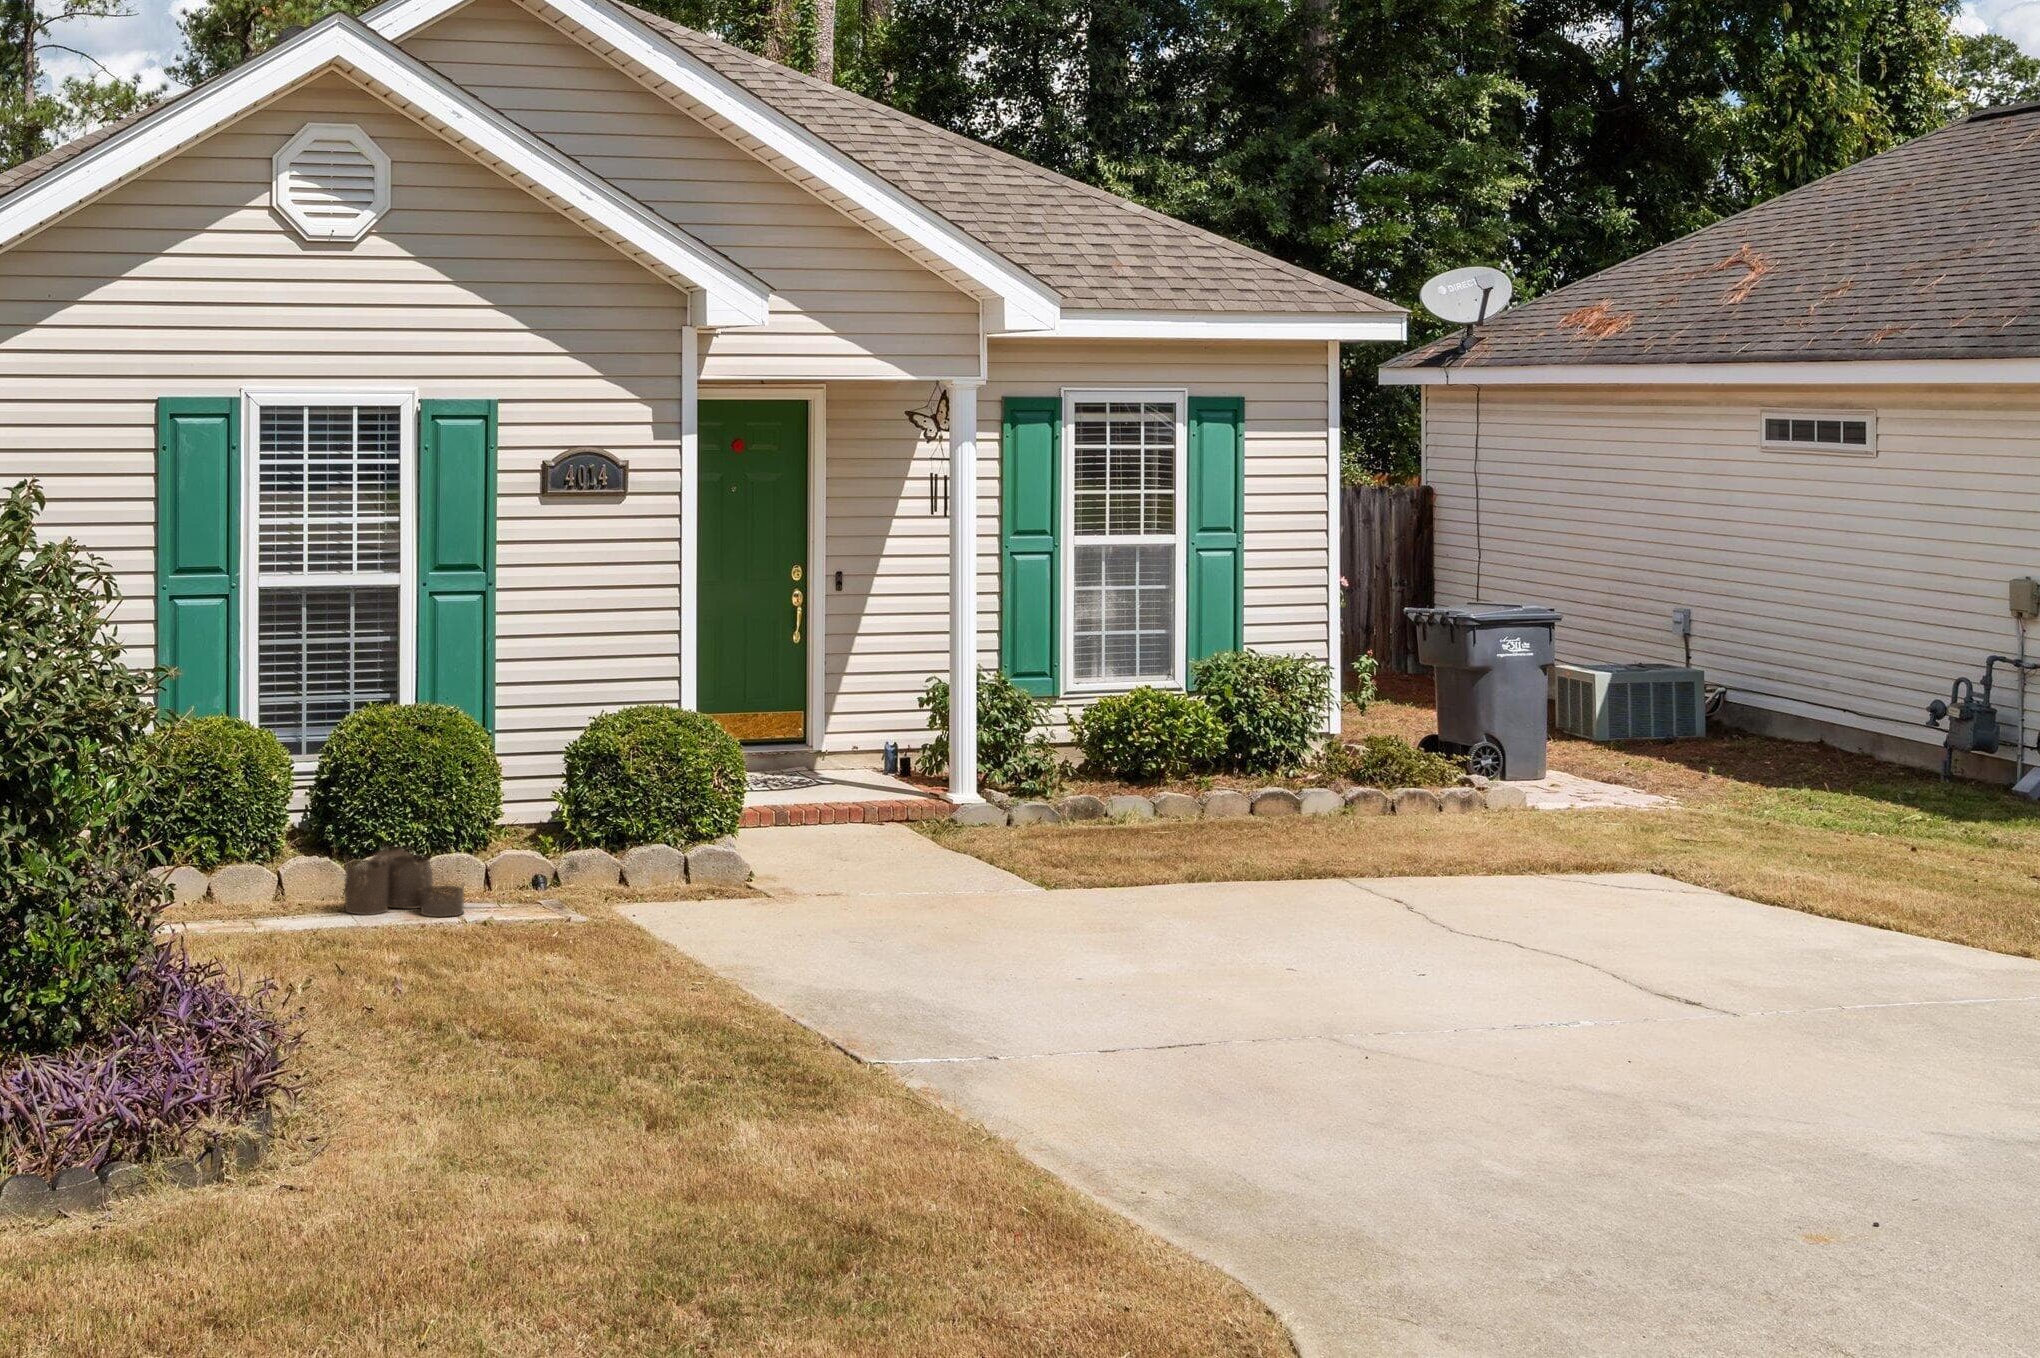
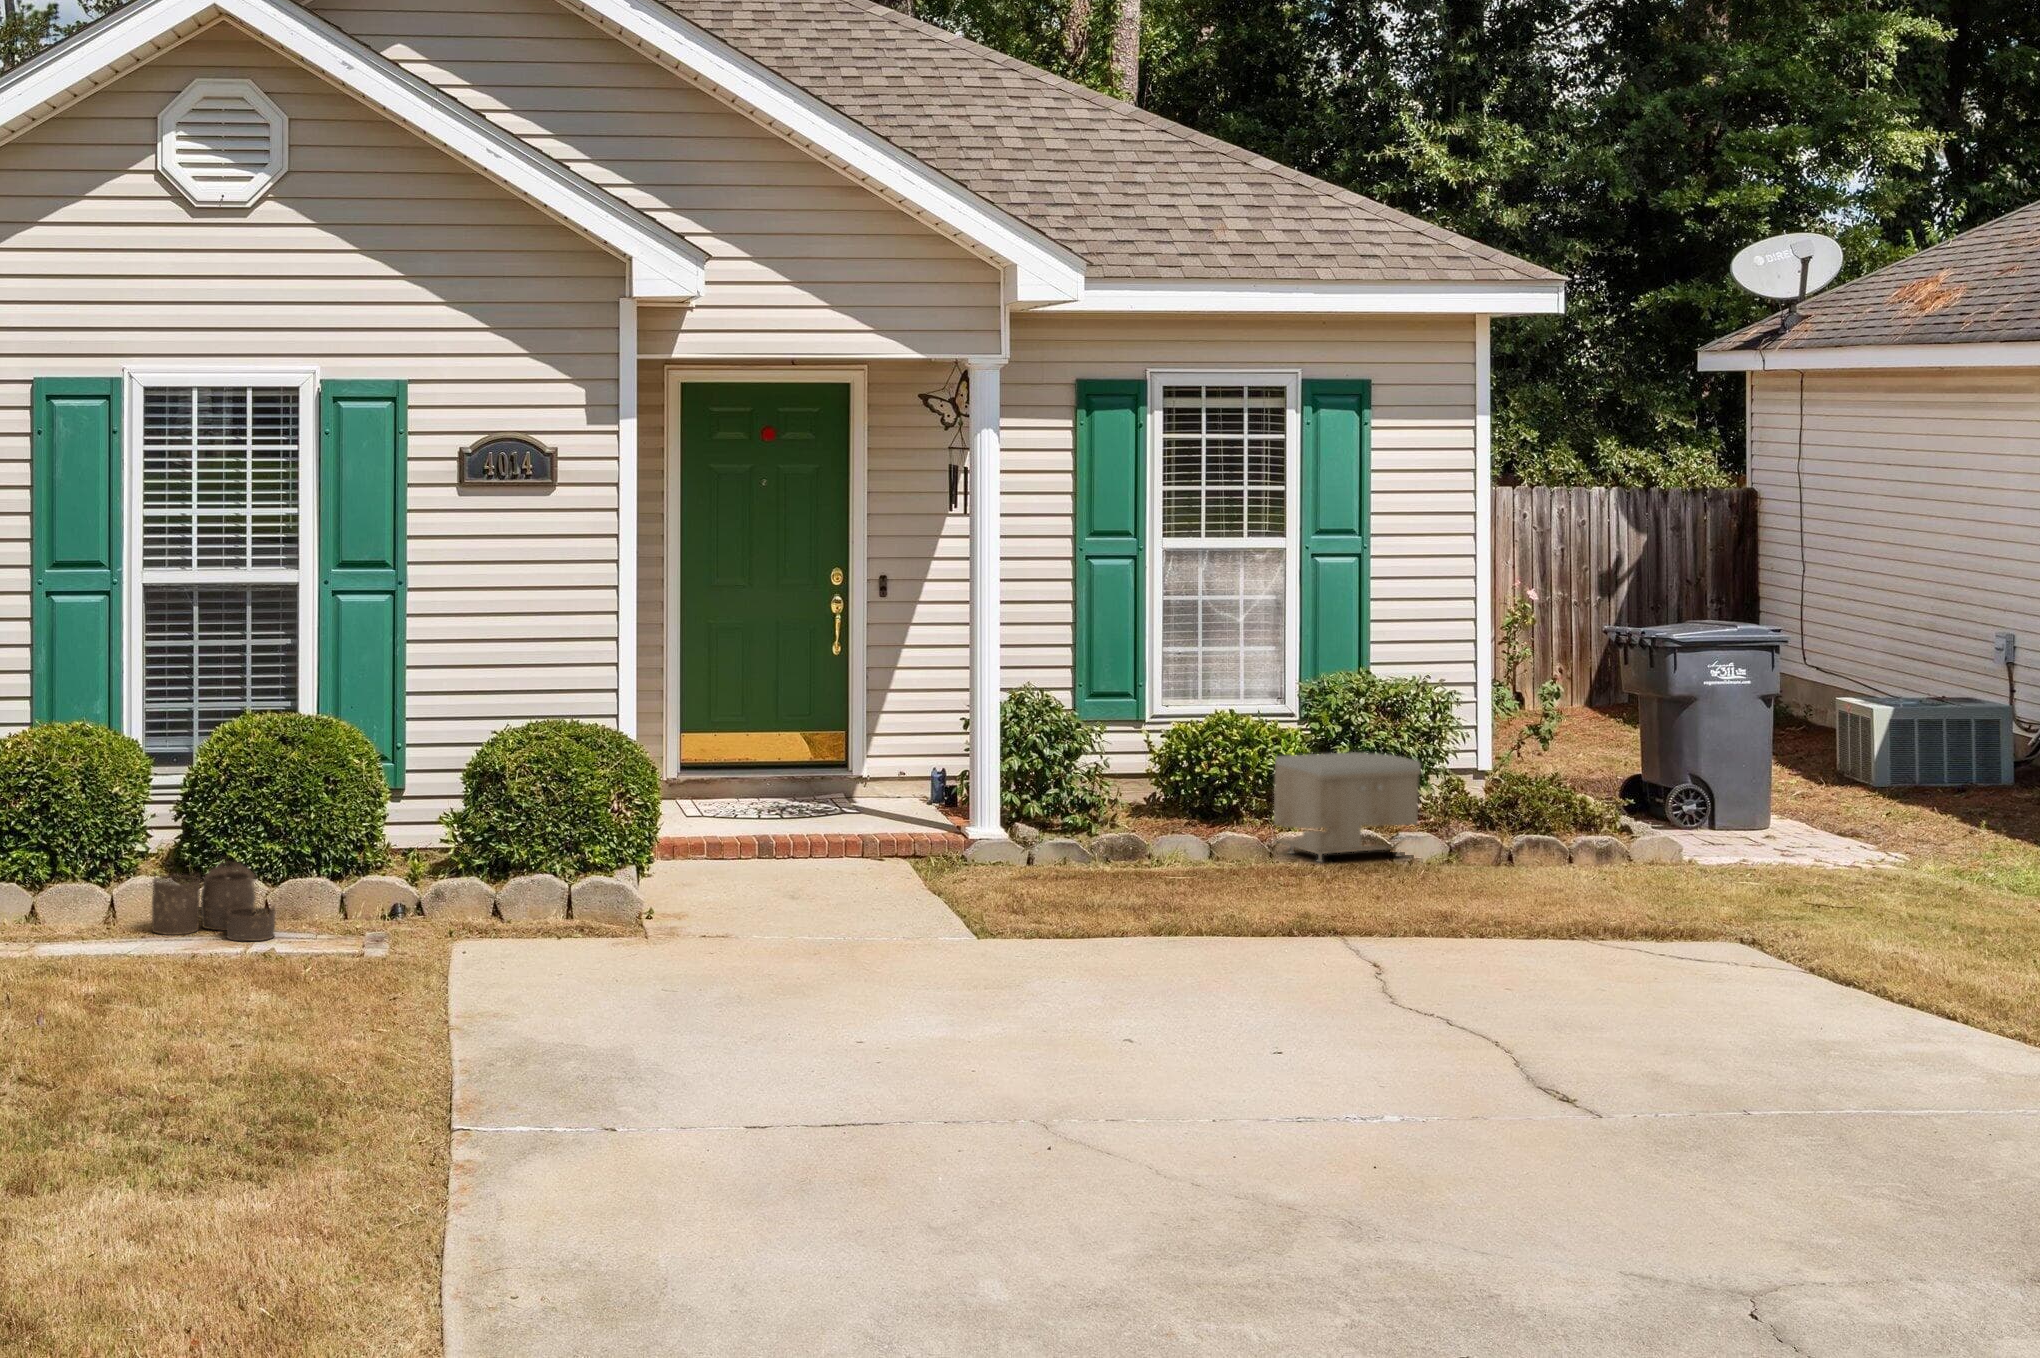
storage bench: none [1192,713,1312,809] -> present [1273,752,1421,862]

